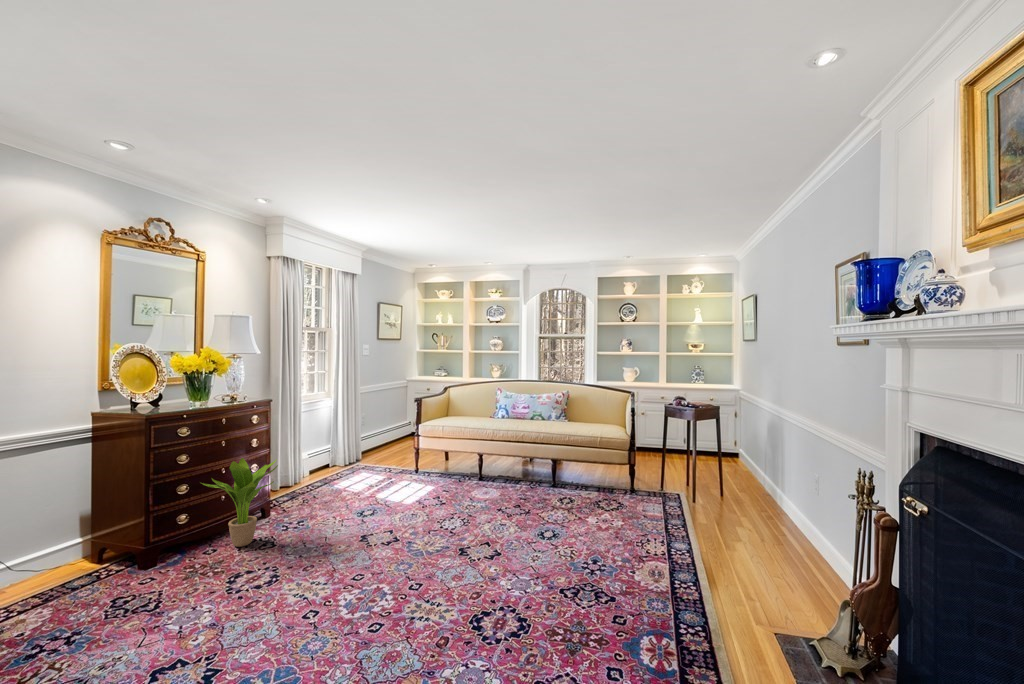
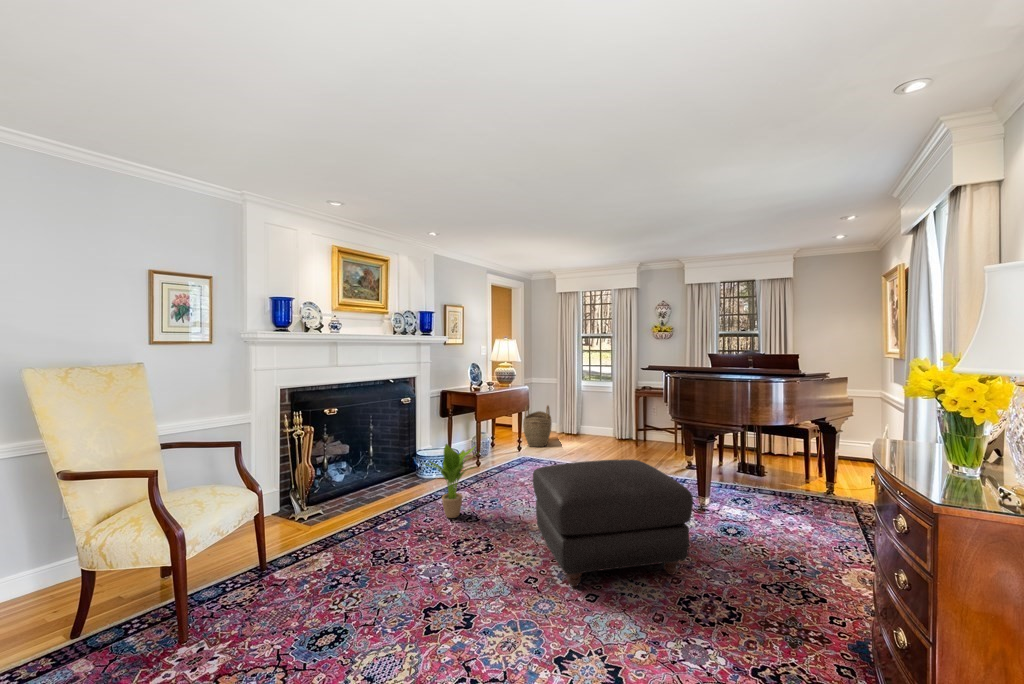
woven basket: none [364,413,397,458] -> present [523,405,552,447]
ottoman: none [331,467,495,617] -> present [533,459,693,587]

